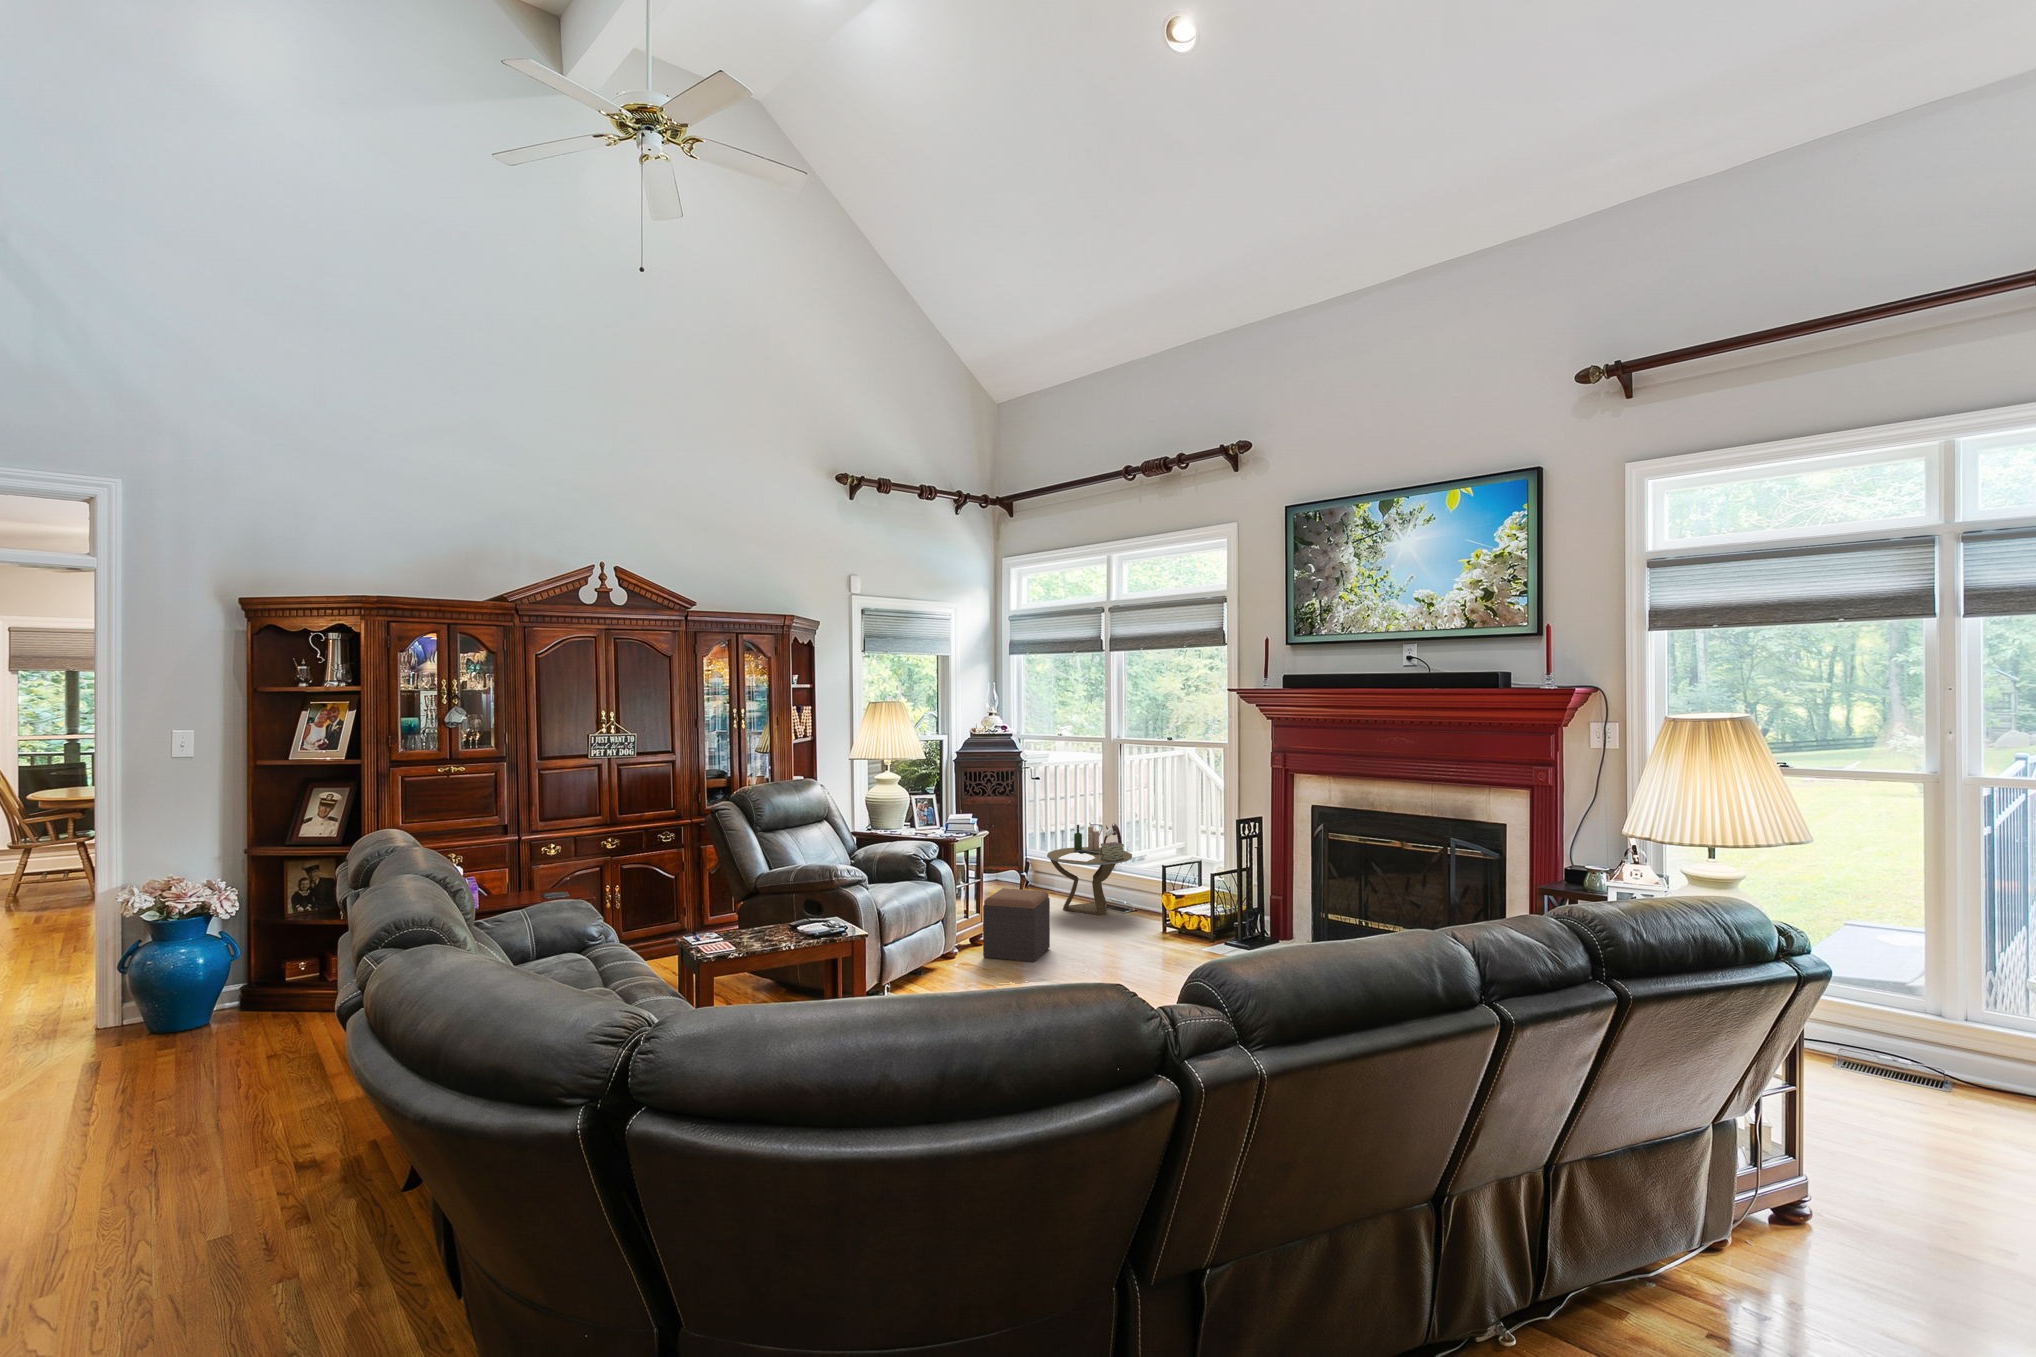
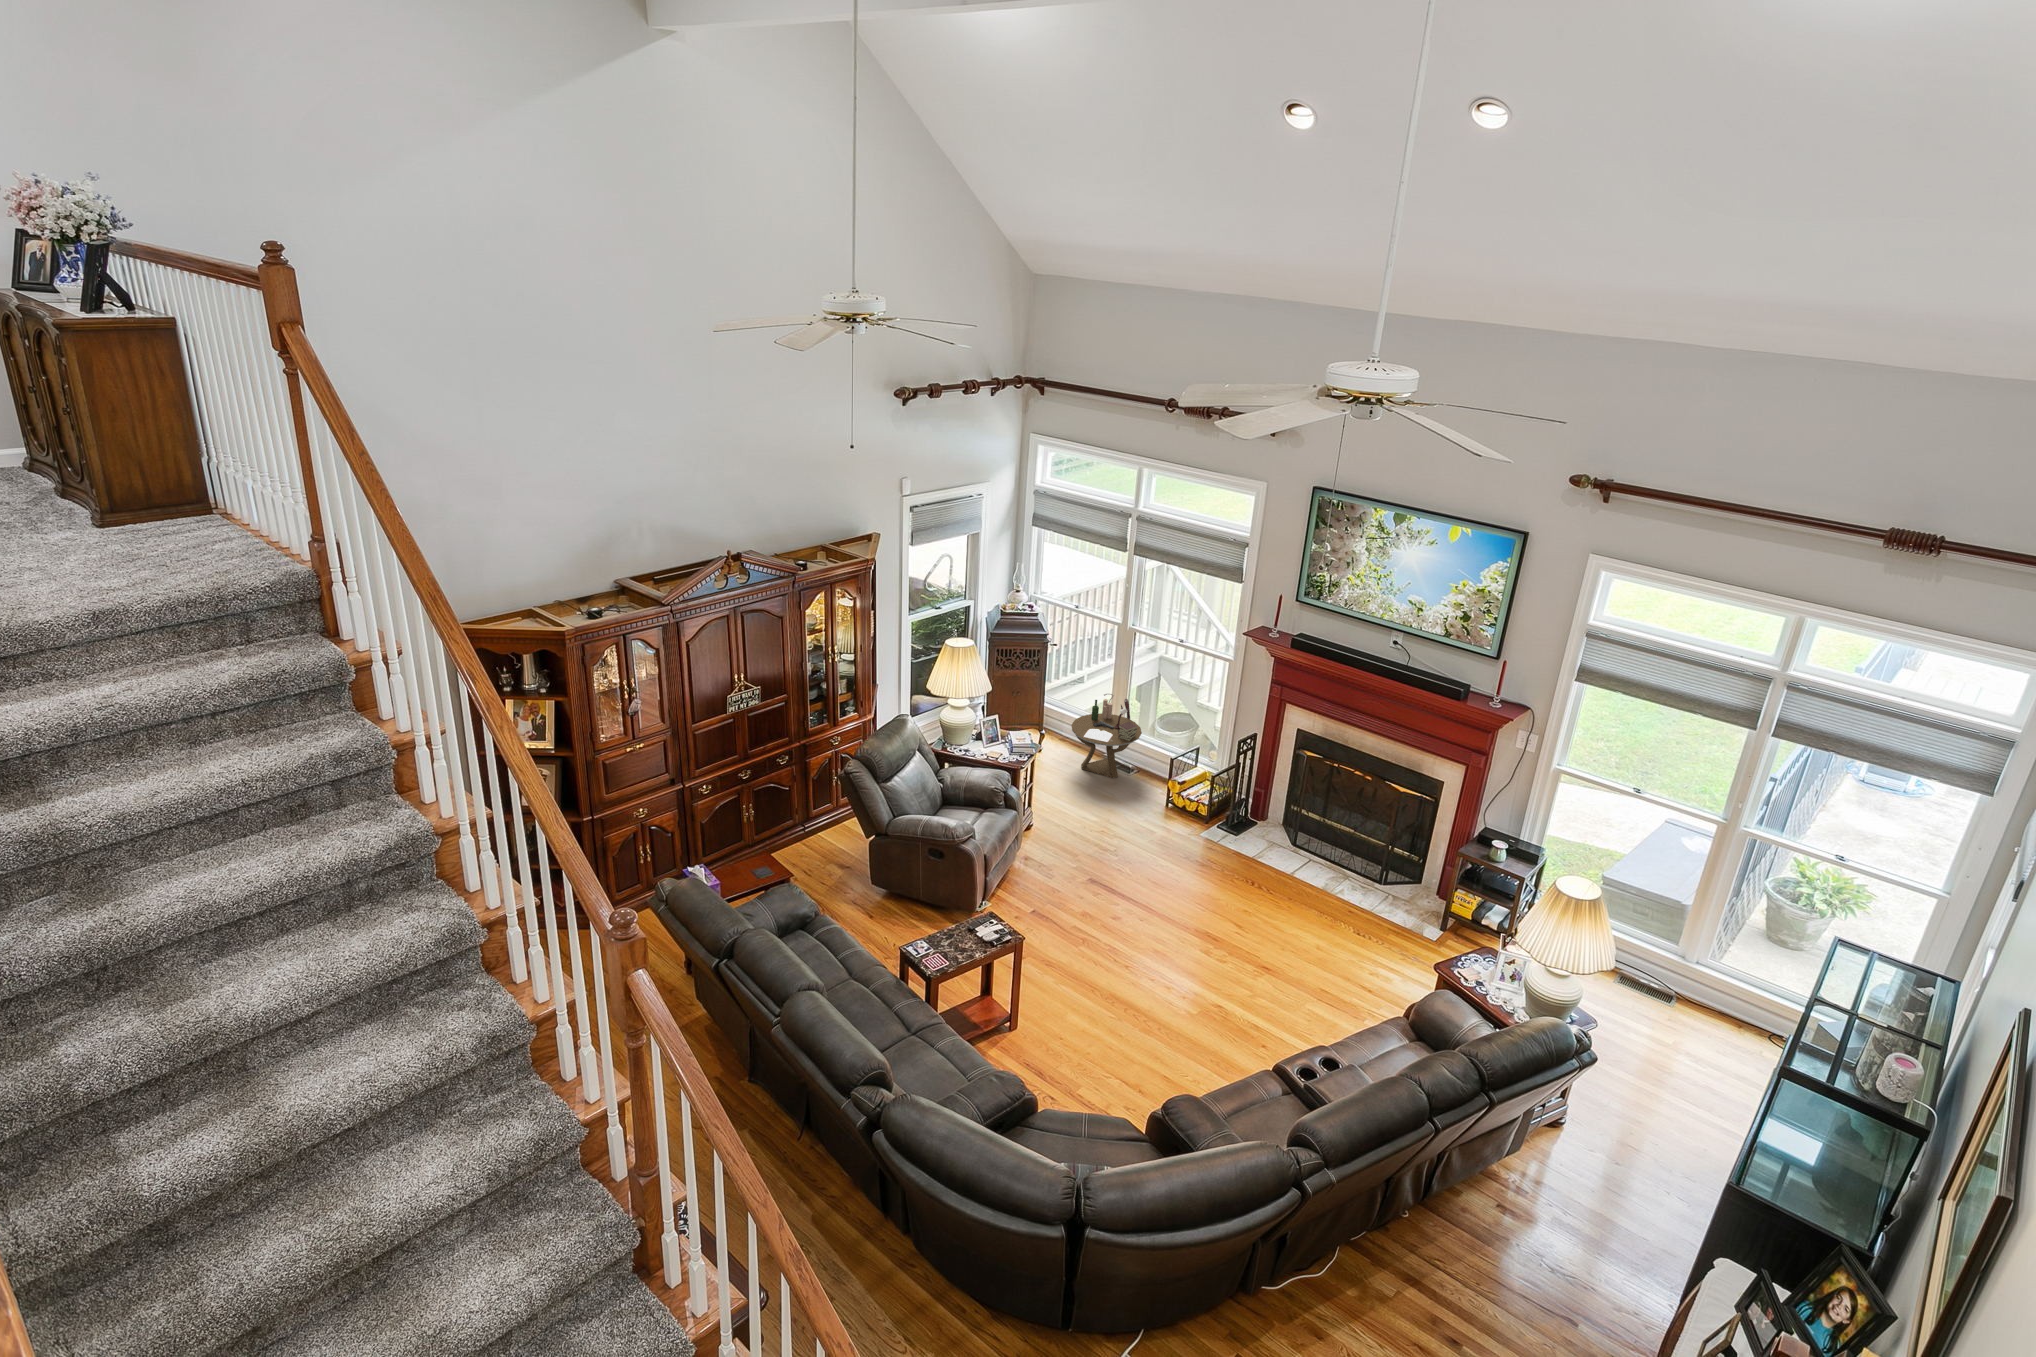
footstool: present [983,888,1050,962] -> none [1041,787,1091,851]

